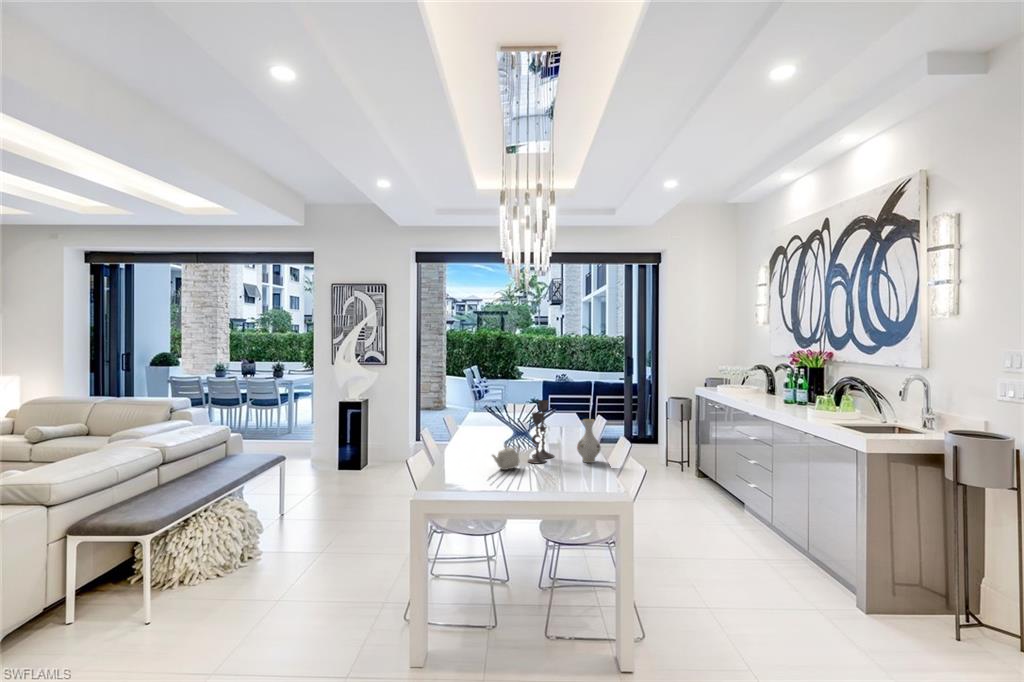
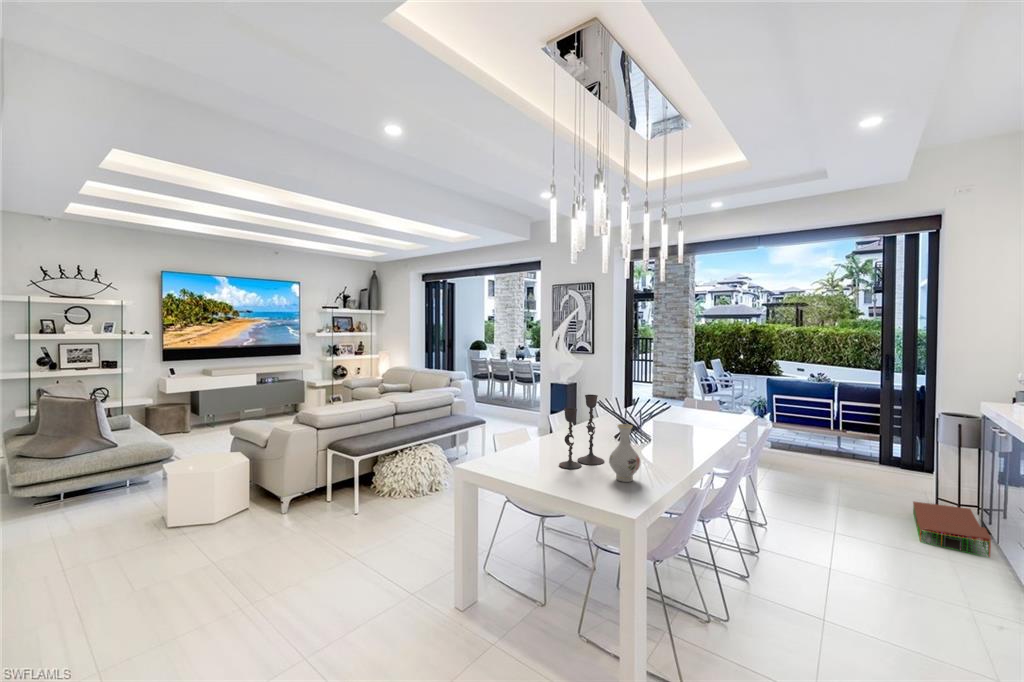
teapot: present [492,446,520,470] -> none [500,440,543,468]
storage bin: none [661,458,710,484] -> present [913,502,991,557]

